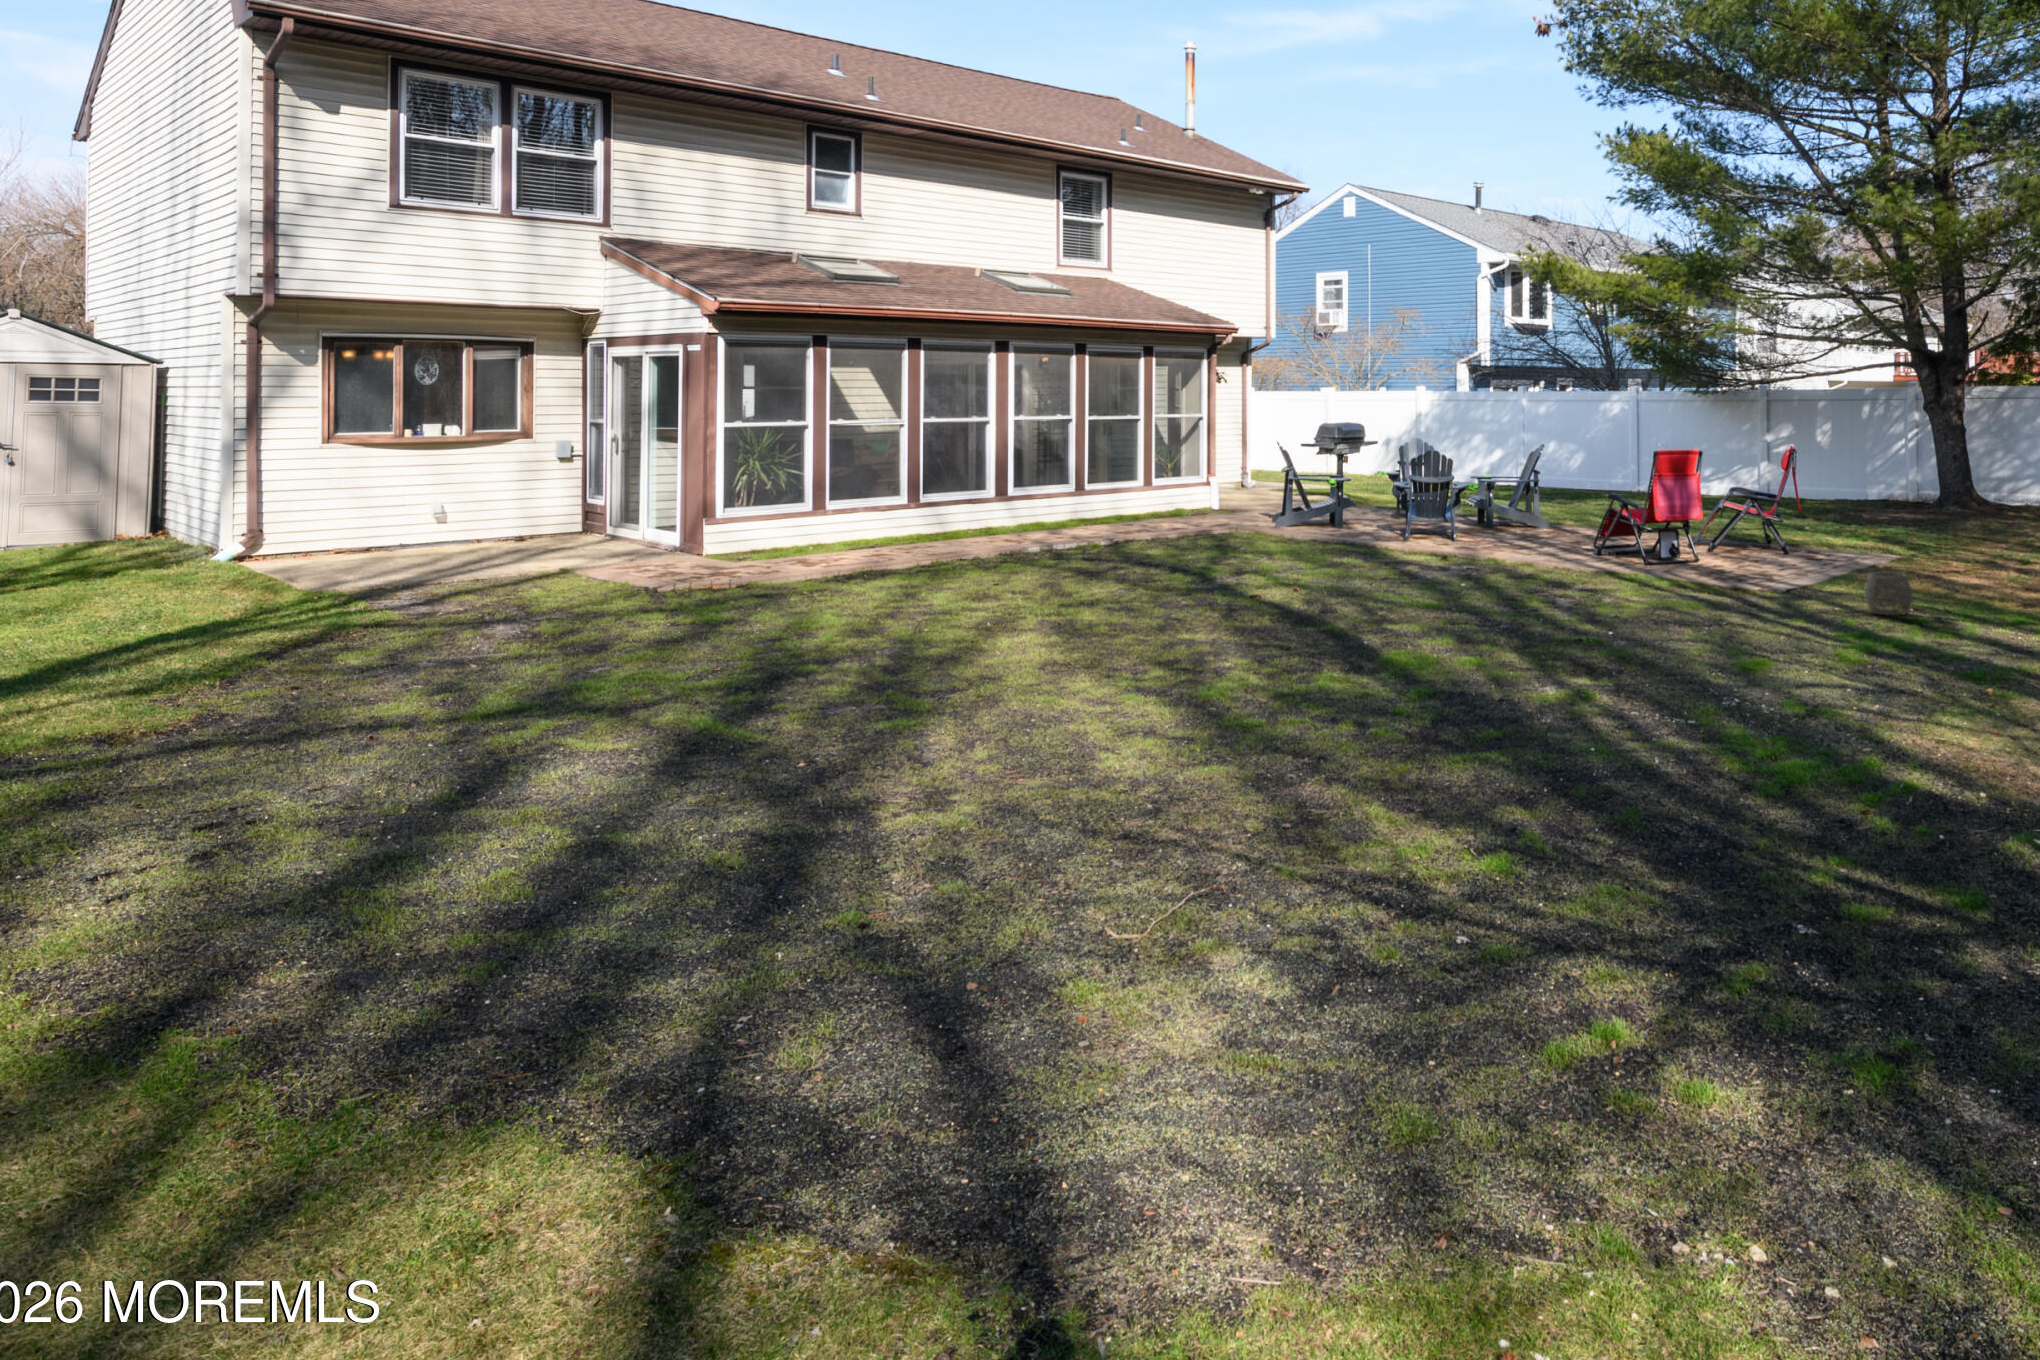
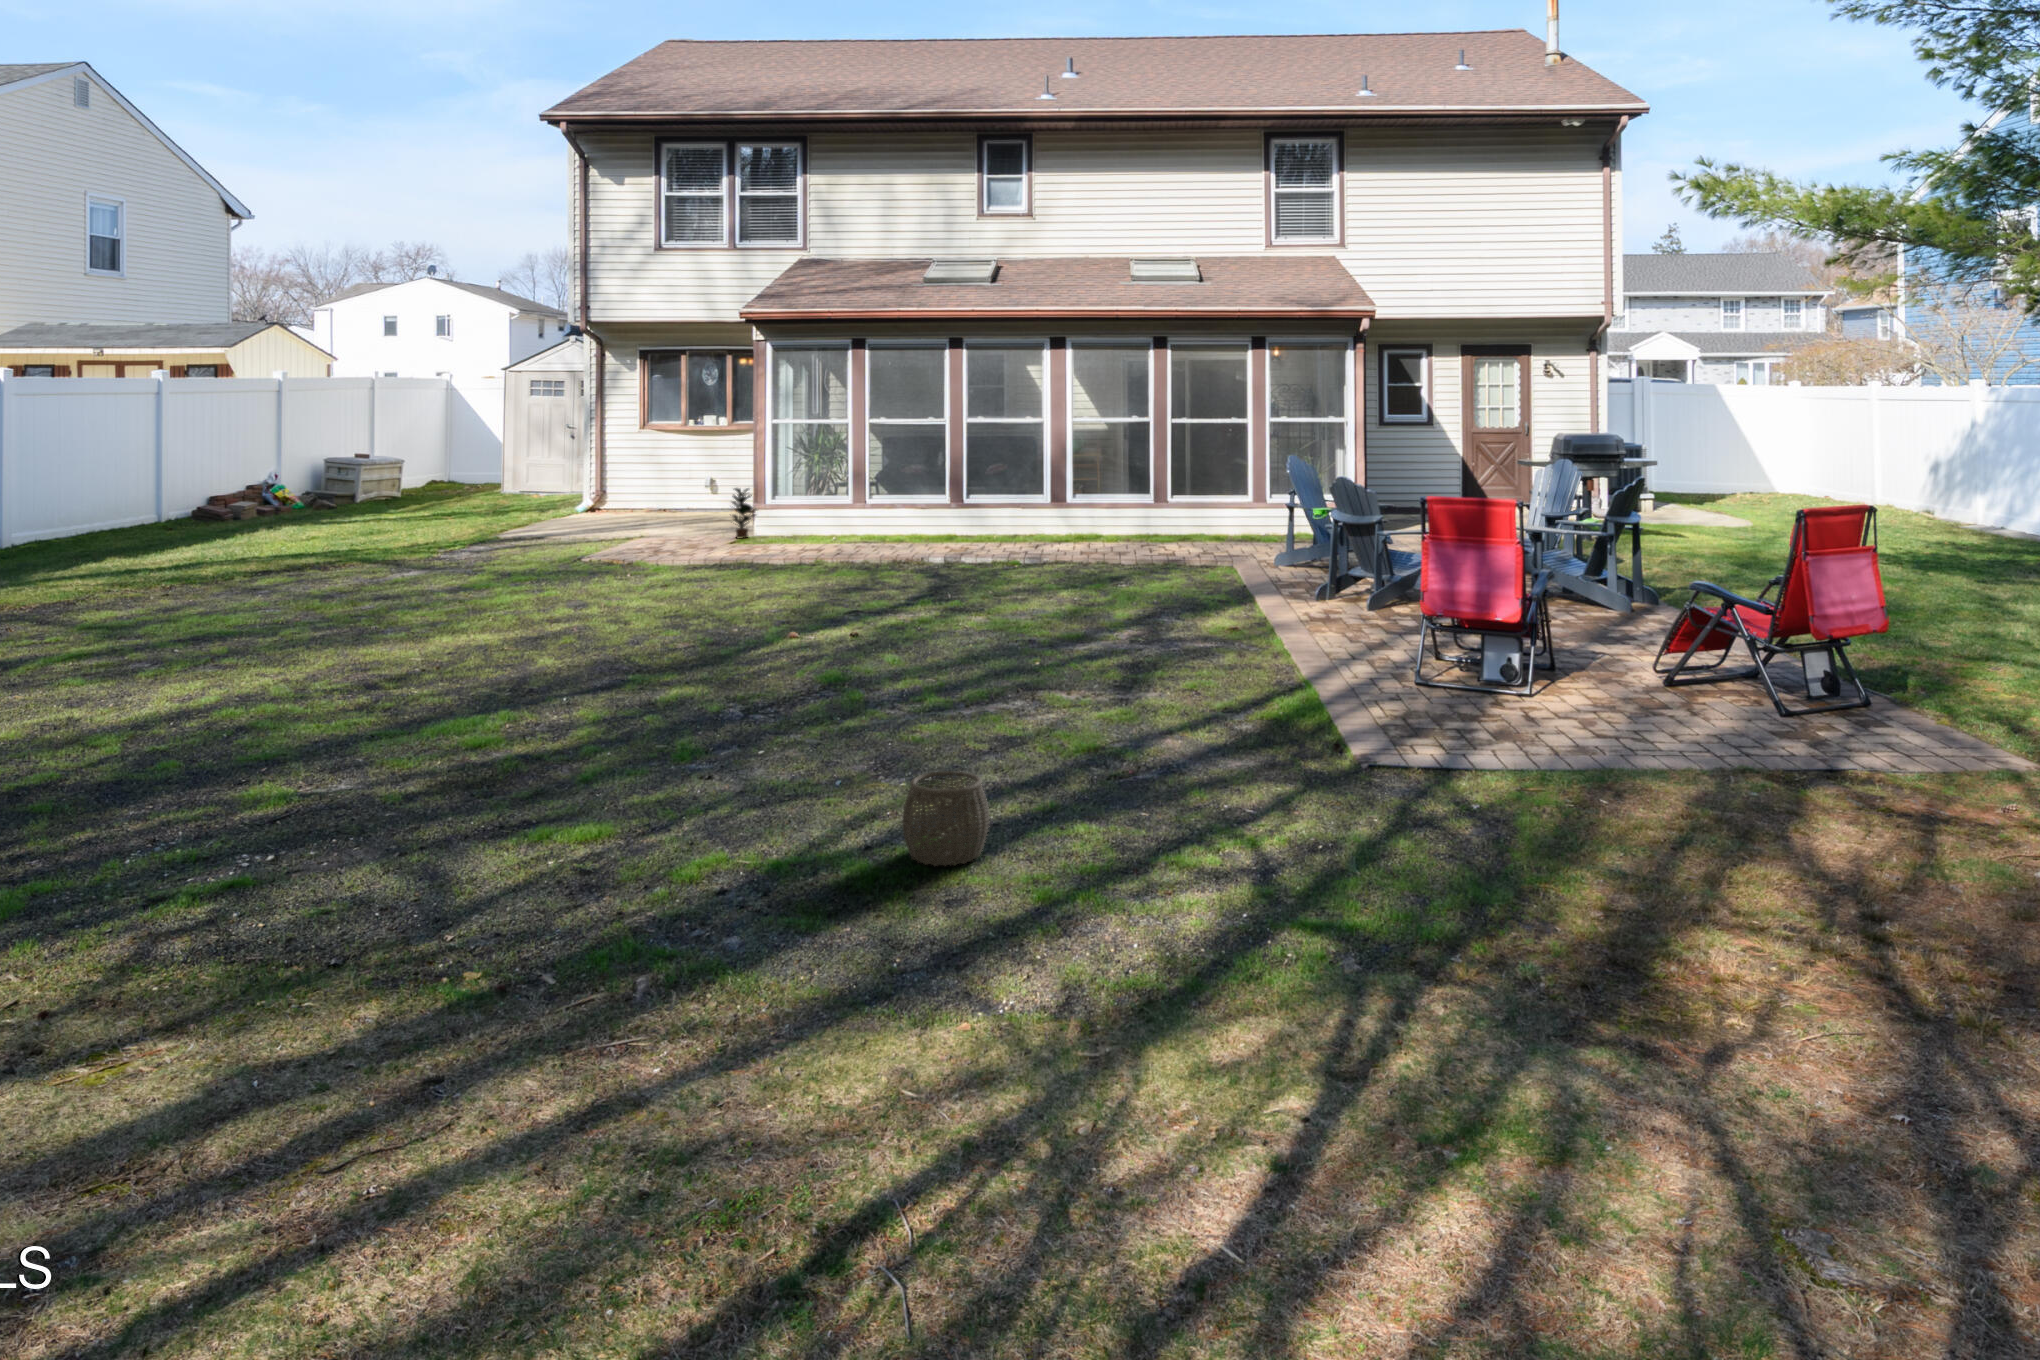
potted plant: none [681,505,721,564] -> present [732,488,757,539]

